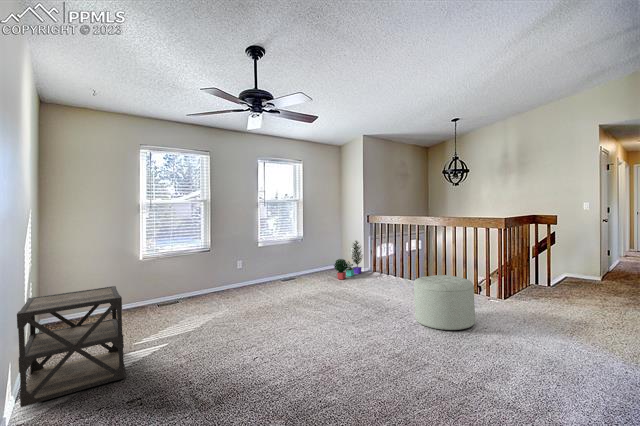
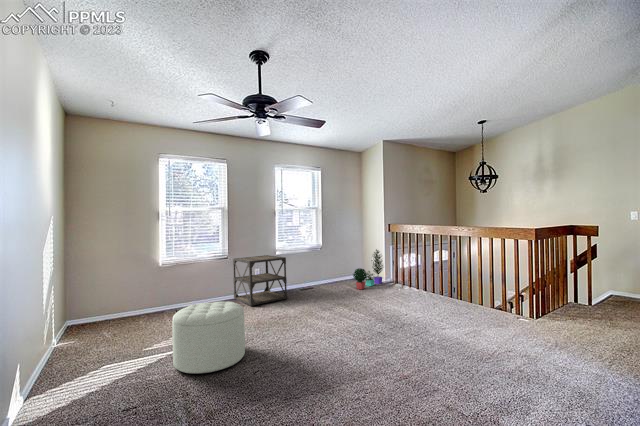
ottoman: present [414,275,475,330] -> present [172,302,245,373]
side table: present [17,286,125,407] -> present [233,255,287,306]

